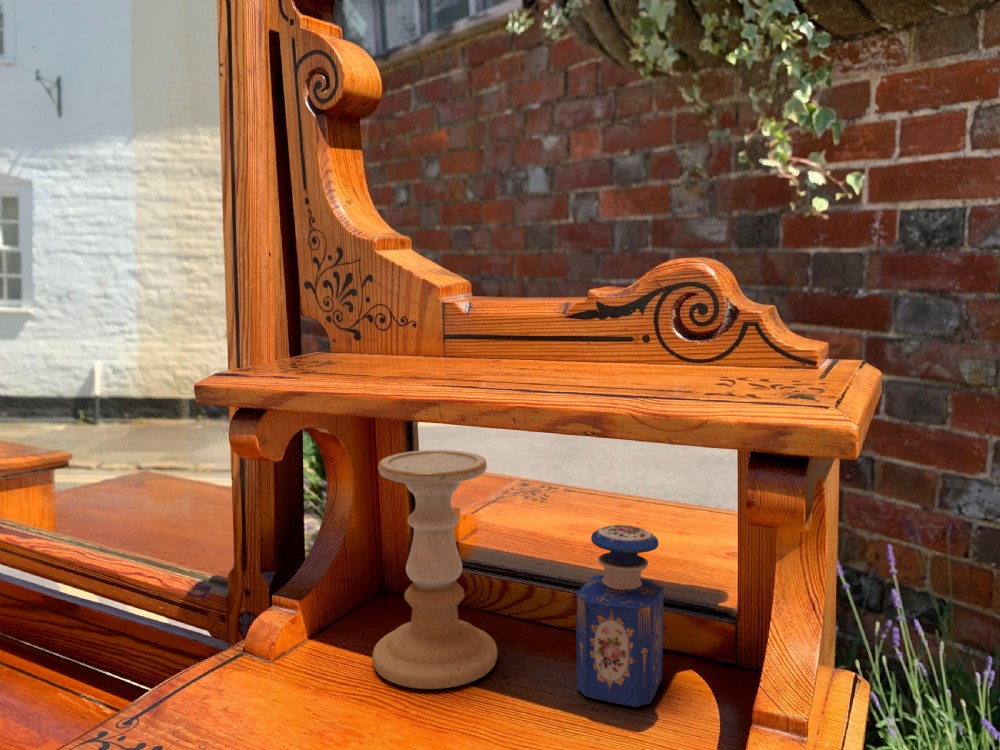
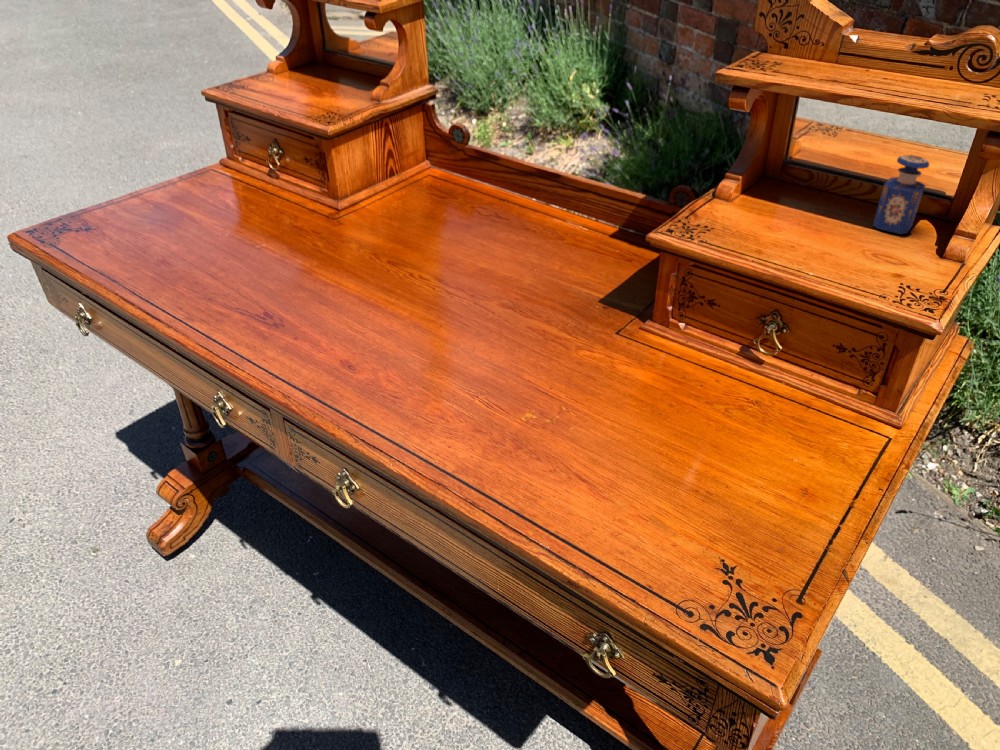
candle holder: present [373,450,497,689] -> none [776,111,852,220]

